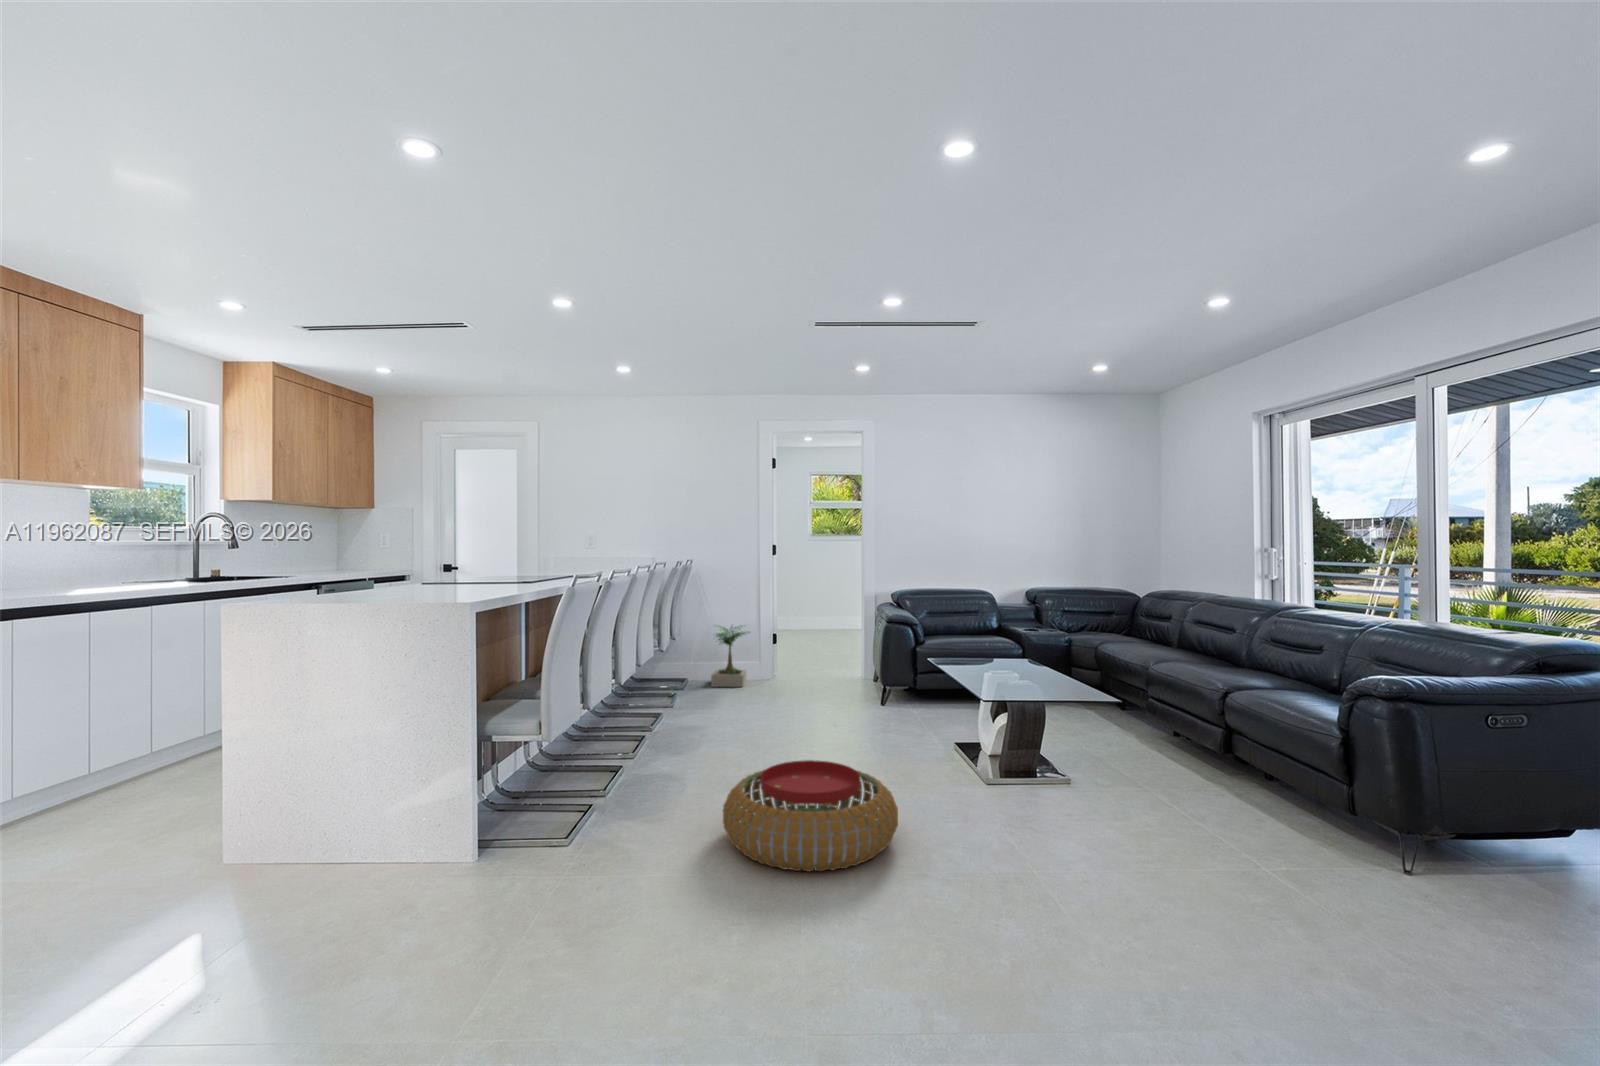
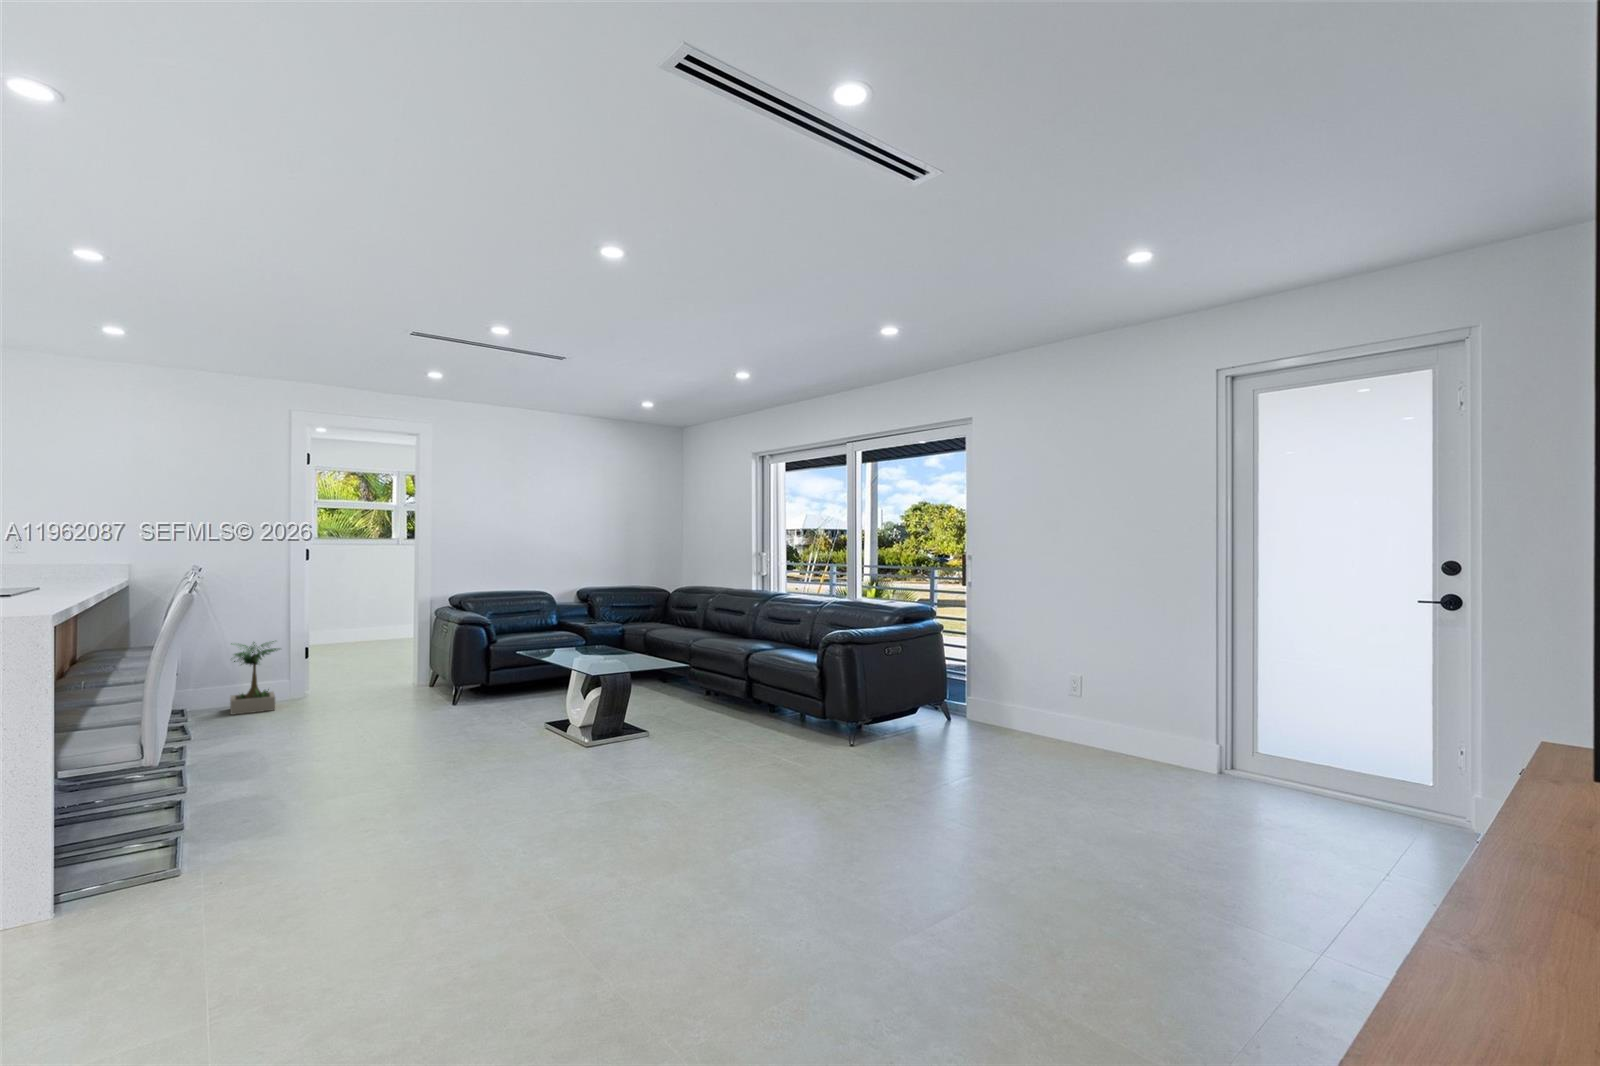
pouf: present [723,760,898,872] -> none [380,741,546,830]

